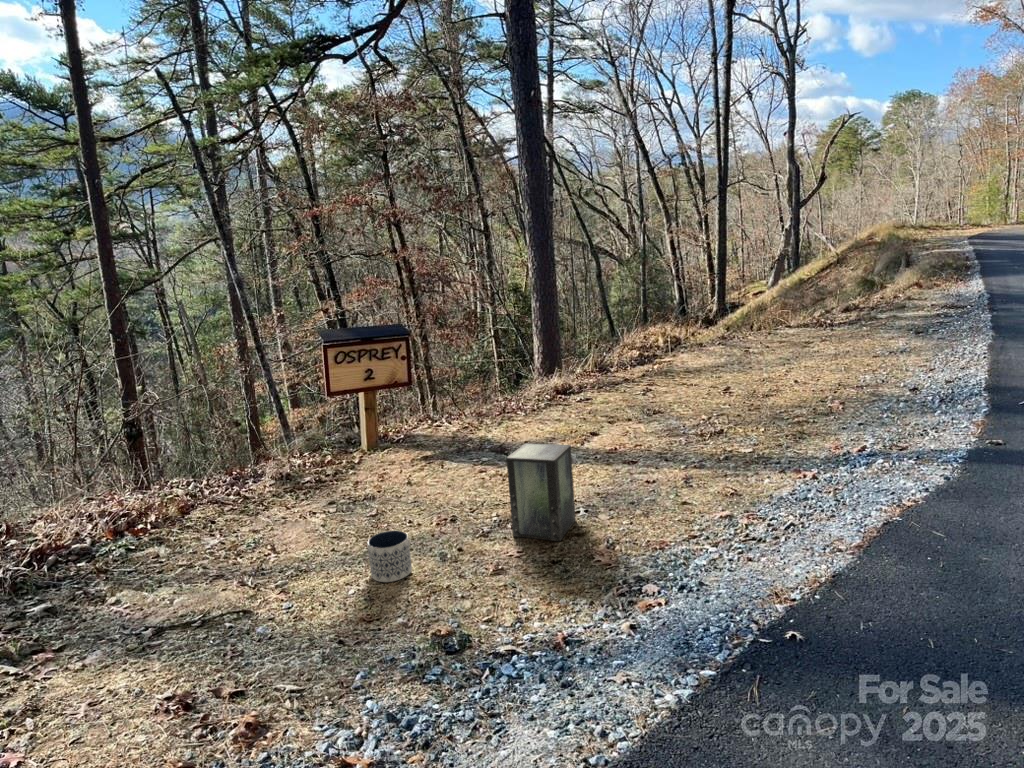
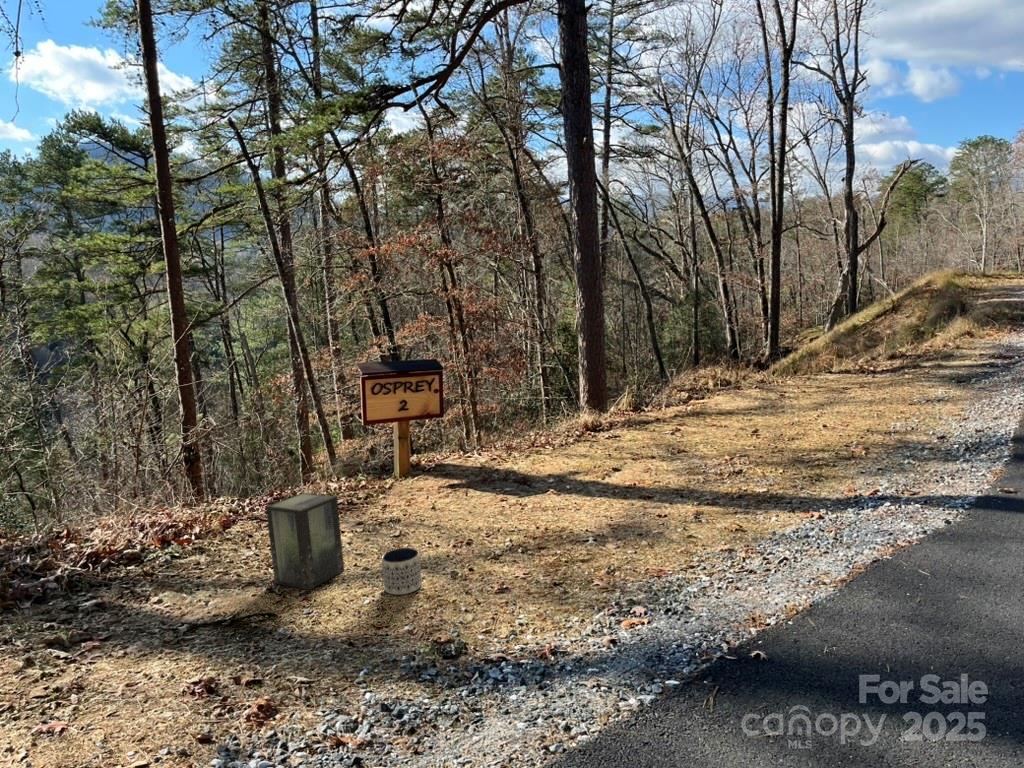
storage box: present [506,443,576,541] -> present [266,493,344,590]

